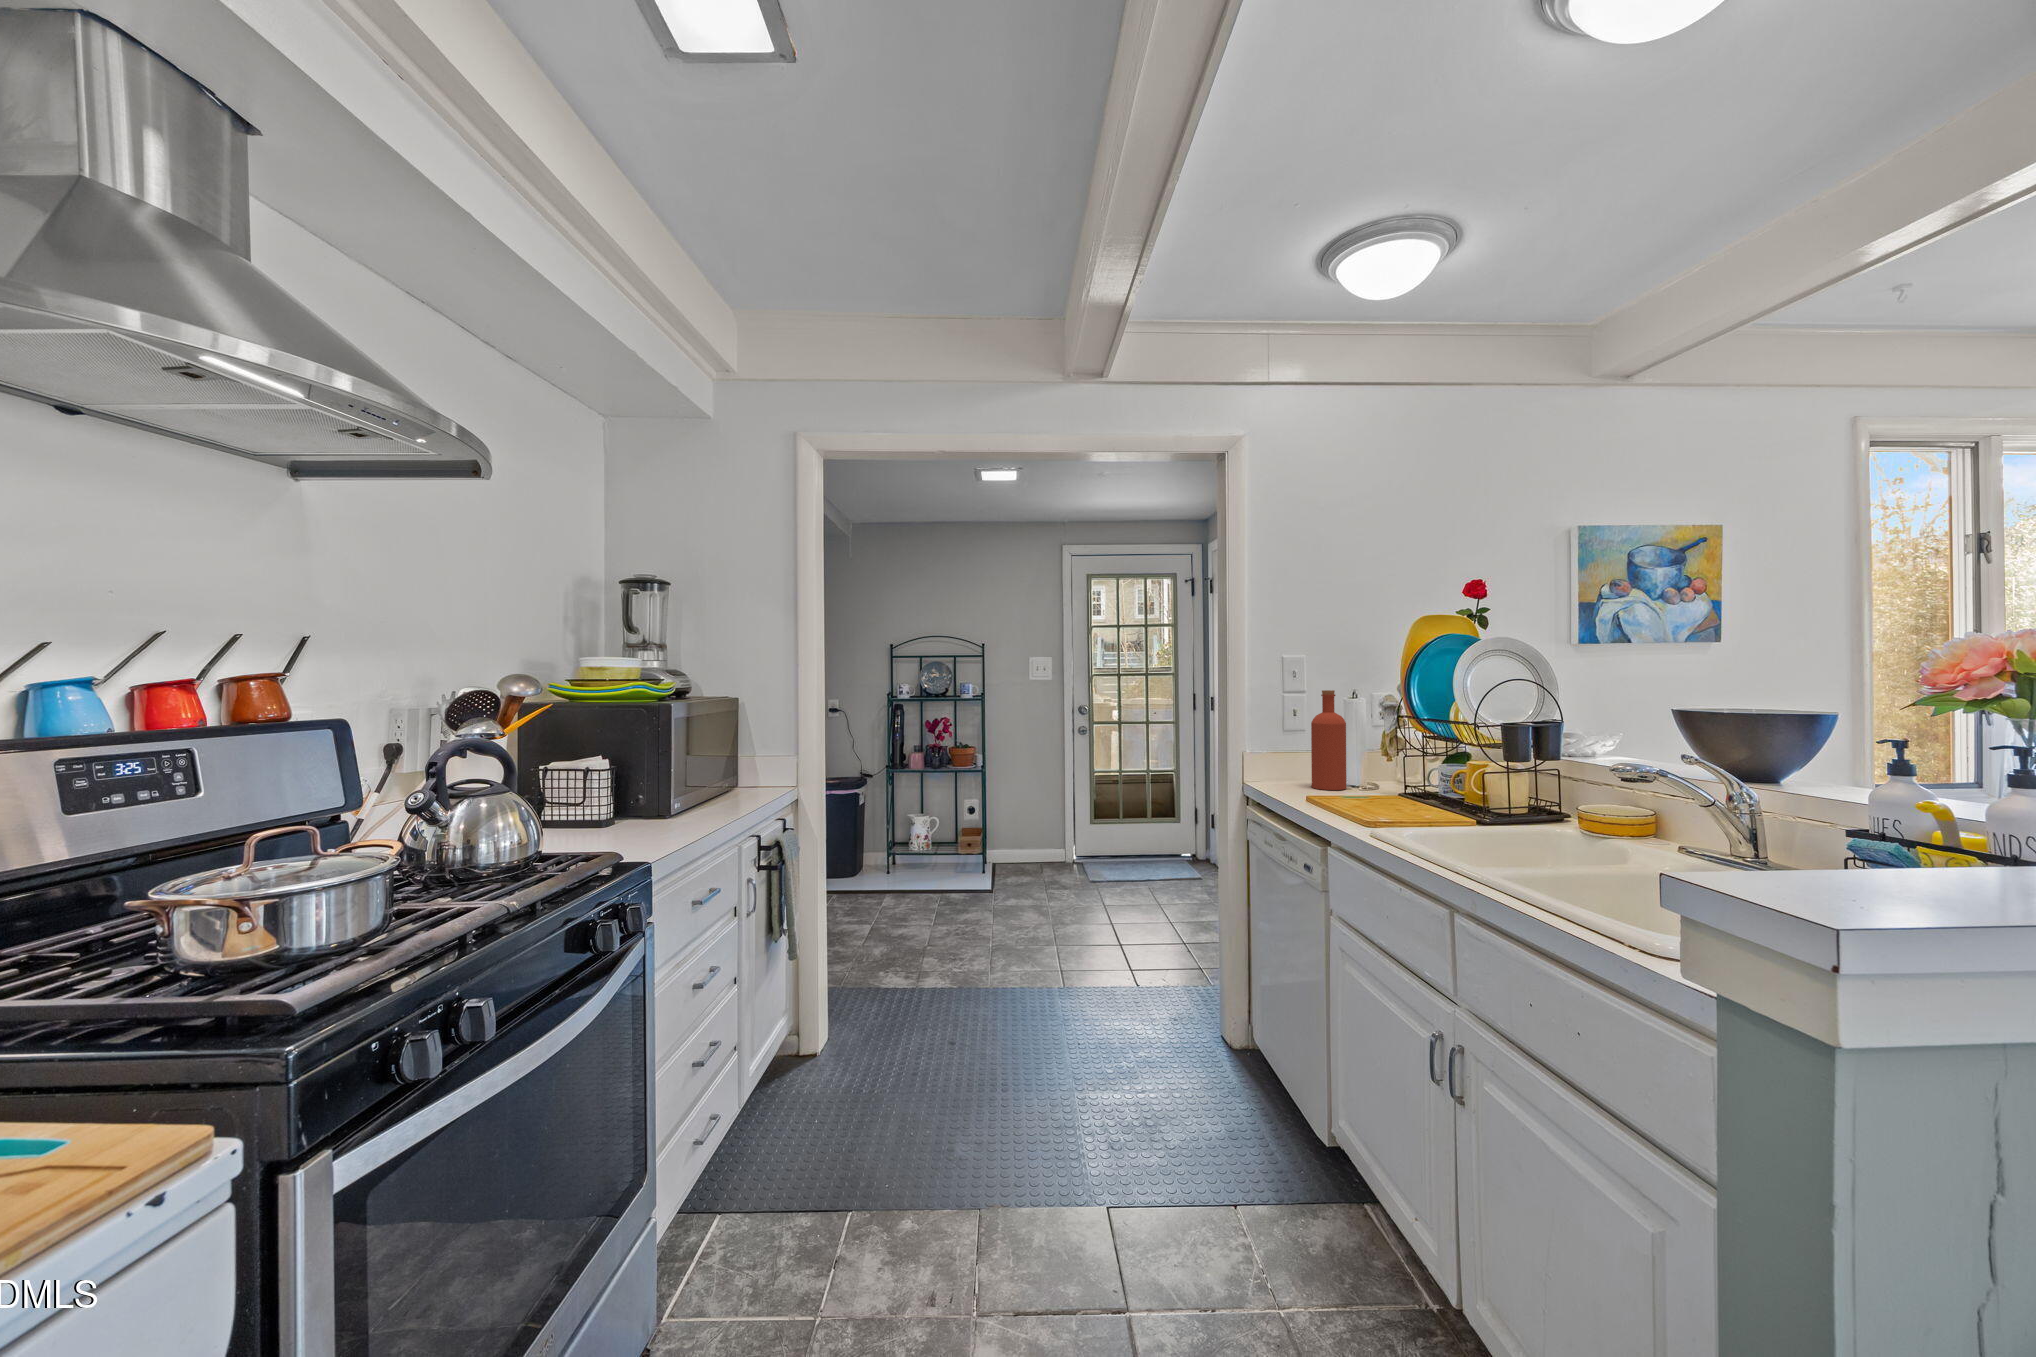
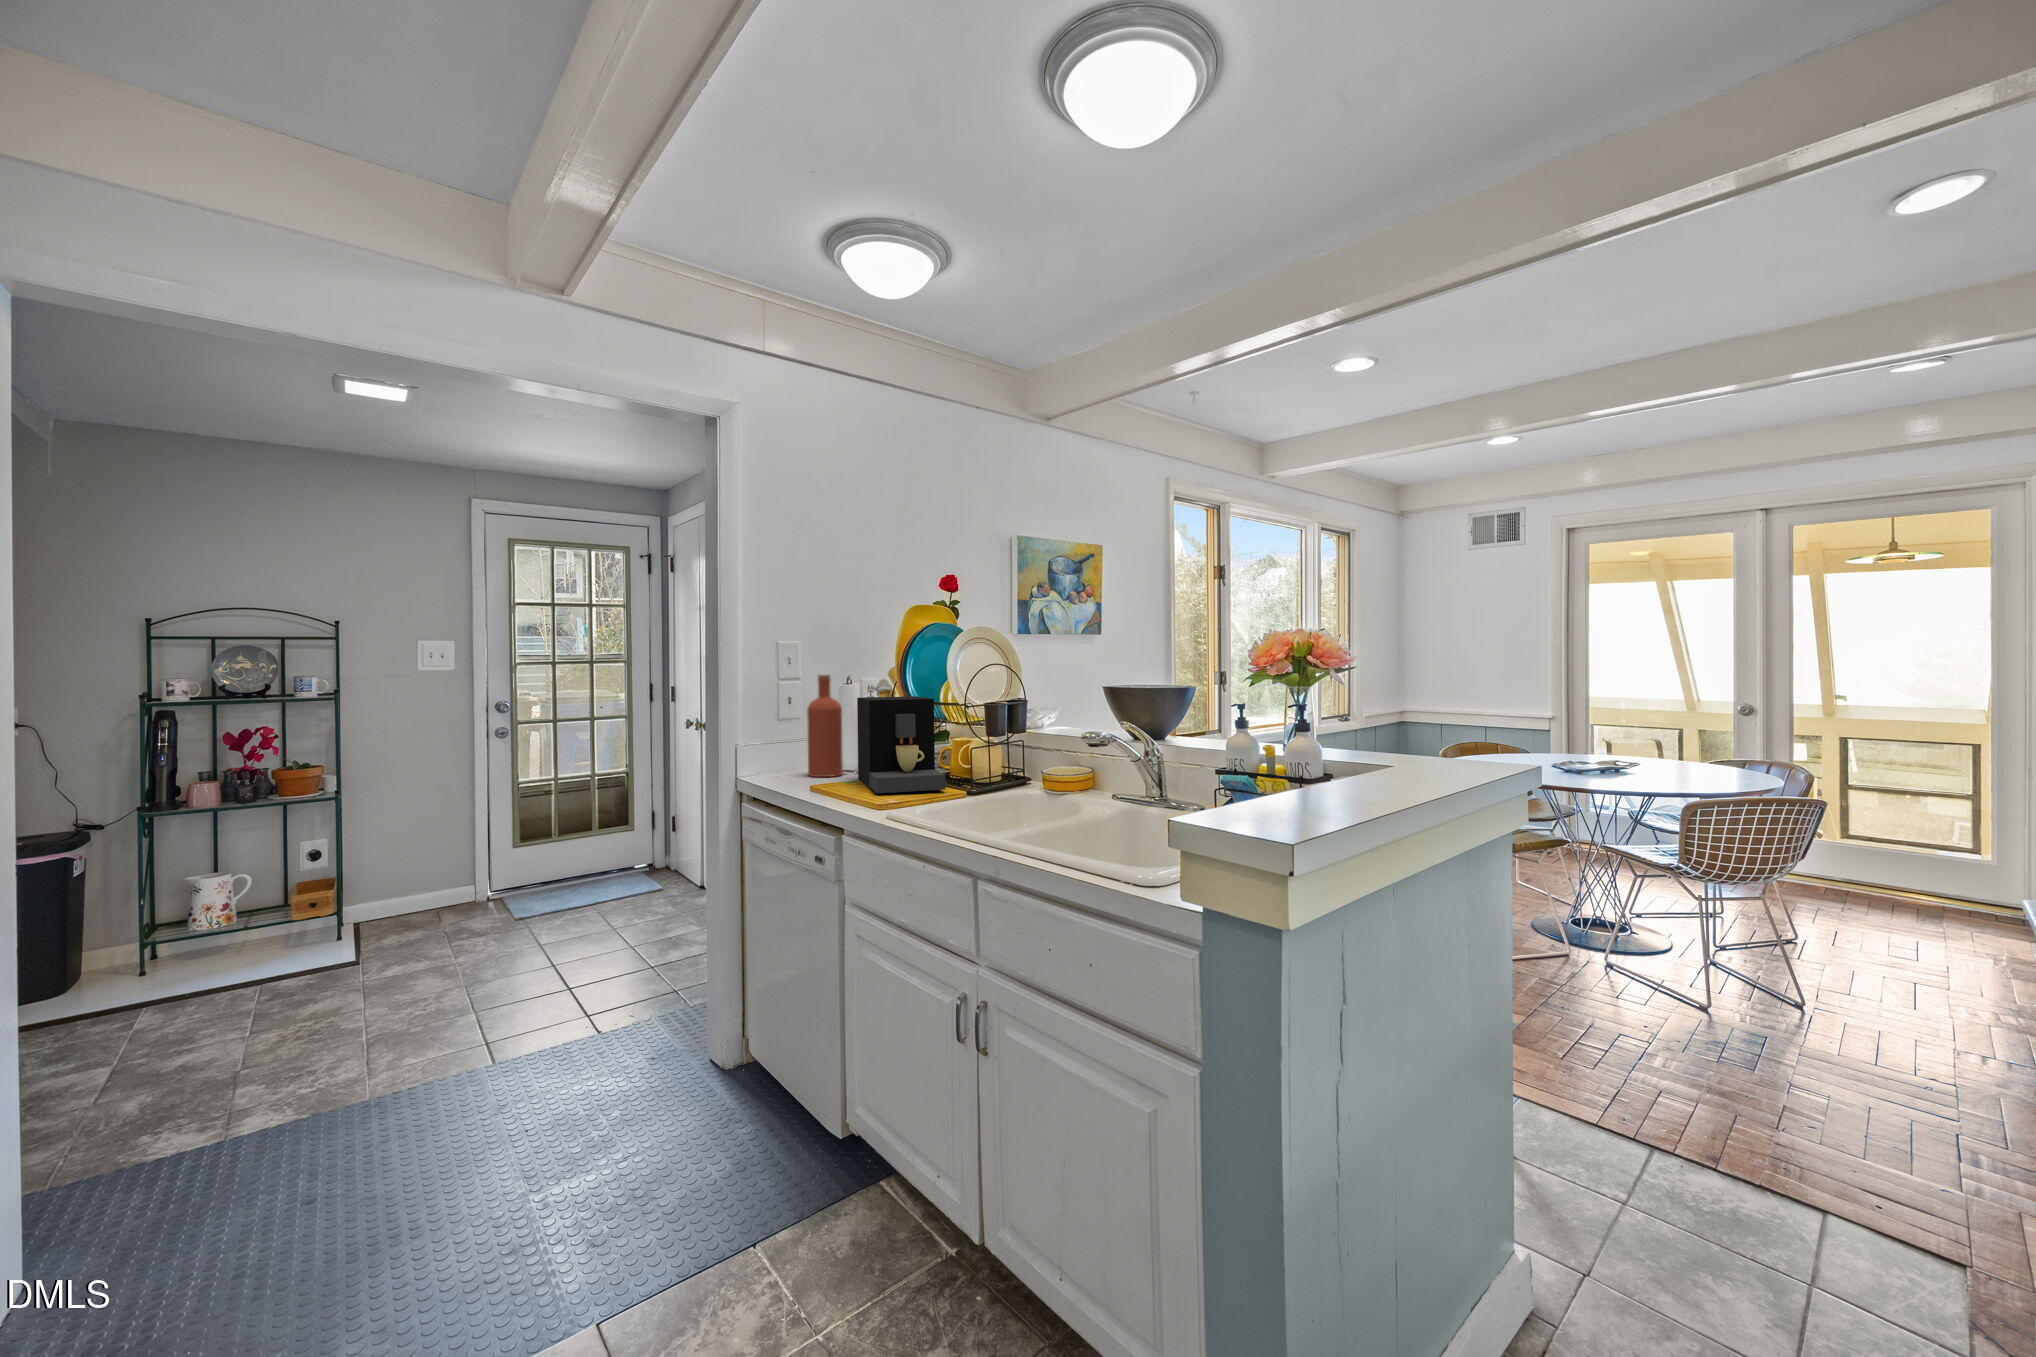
coffee maker: none [1359,714,1438,815] -> present [857,696,946,793]

